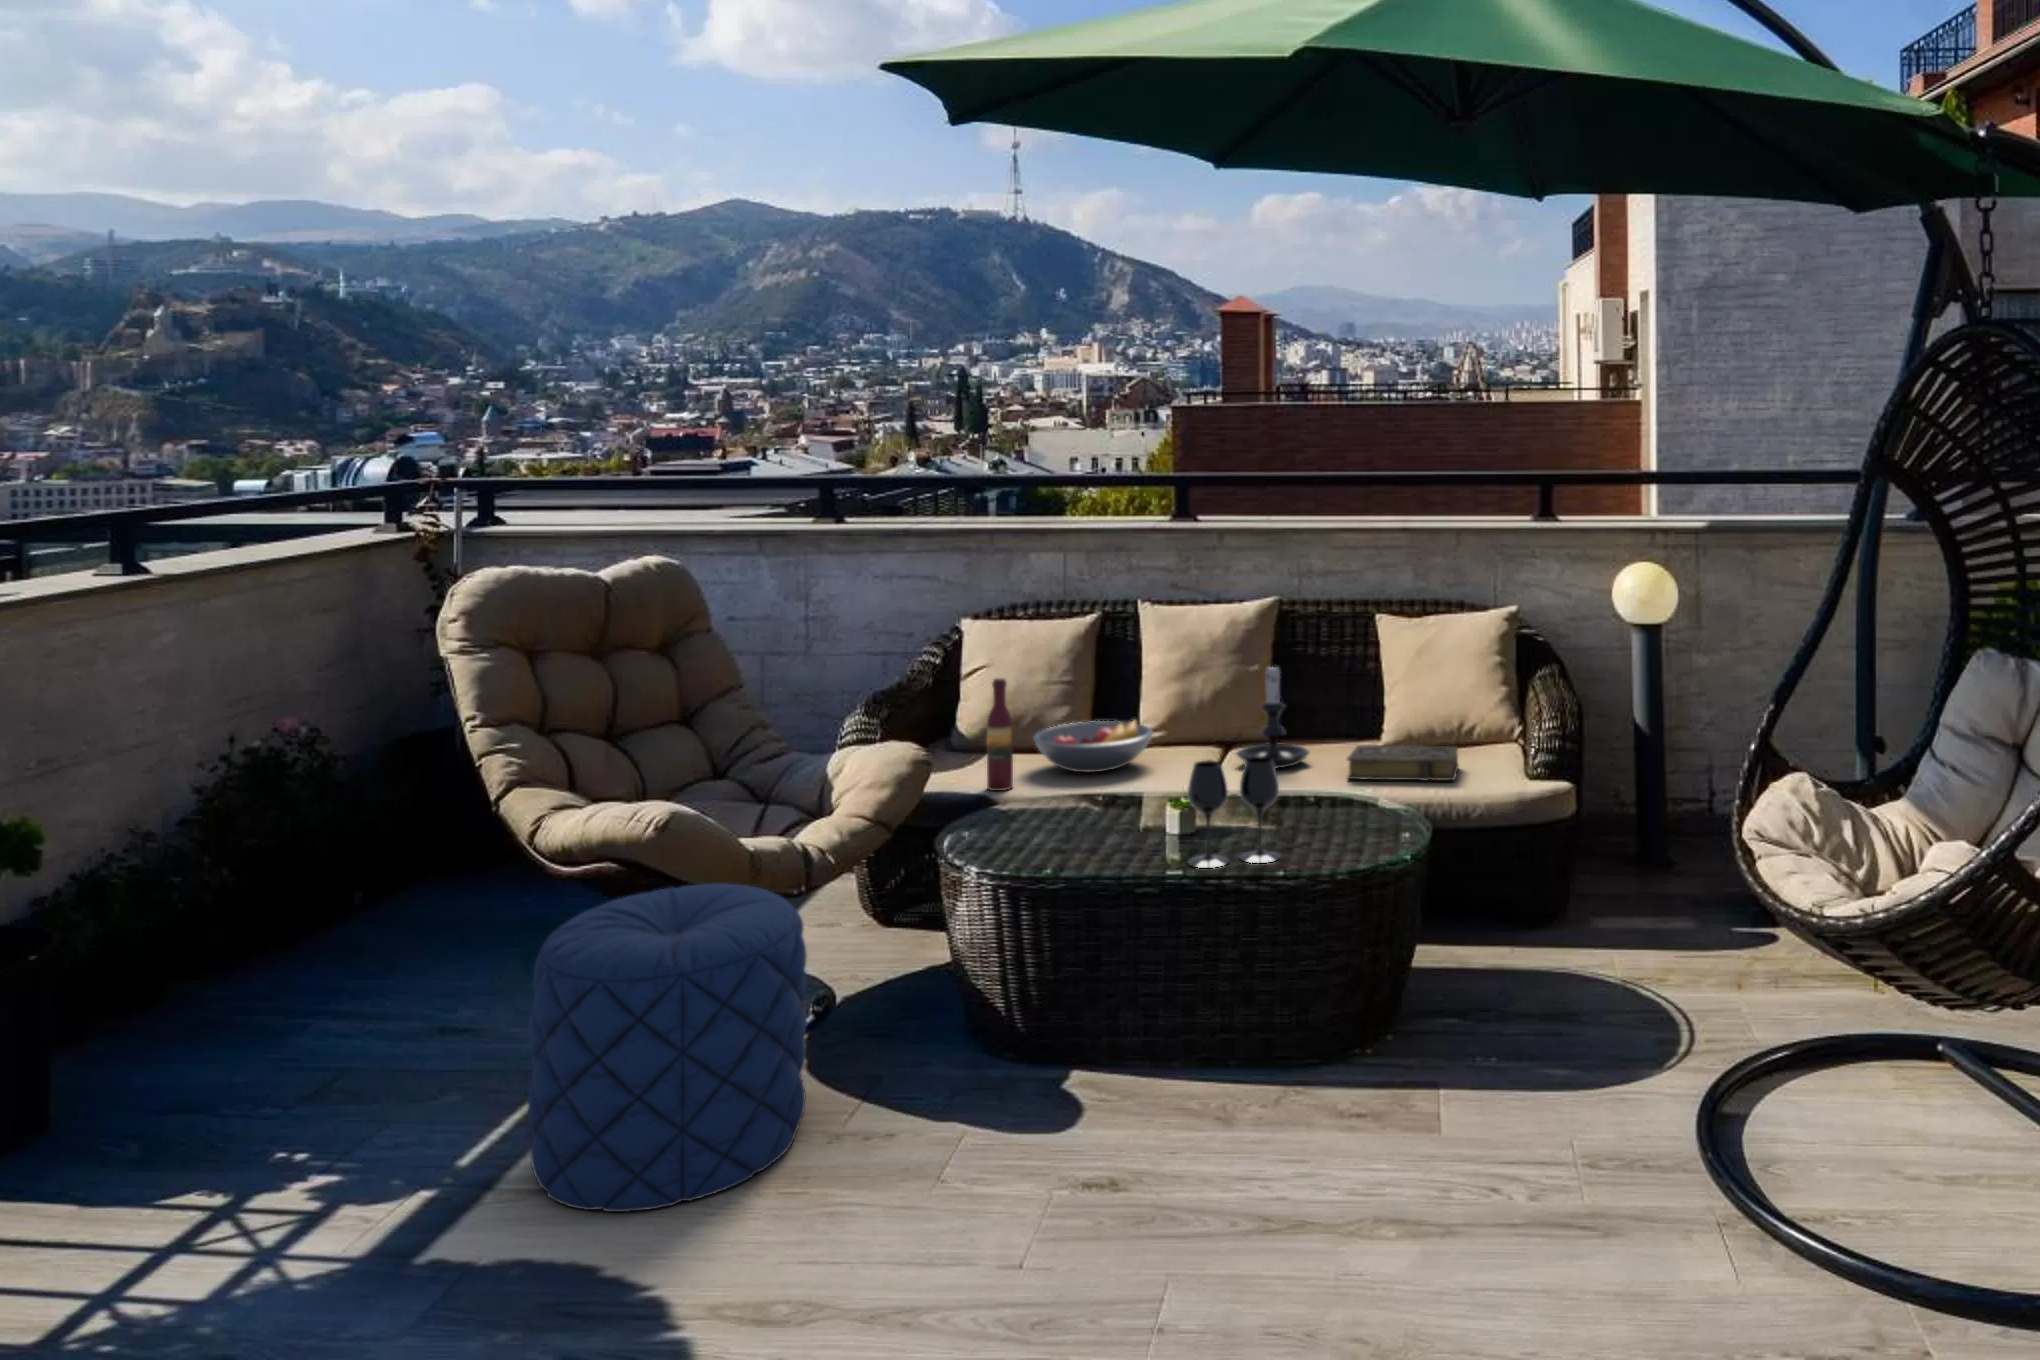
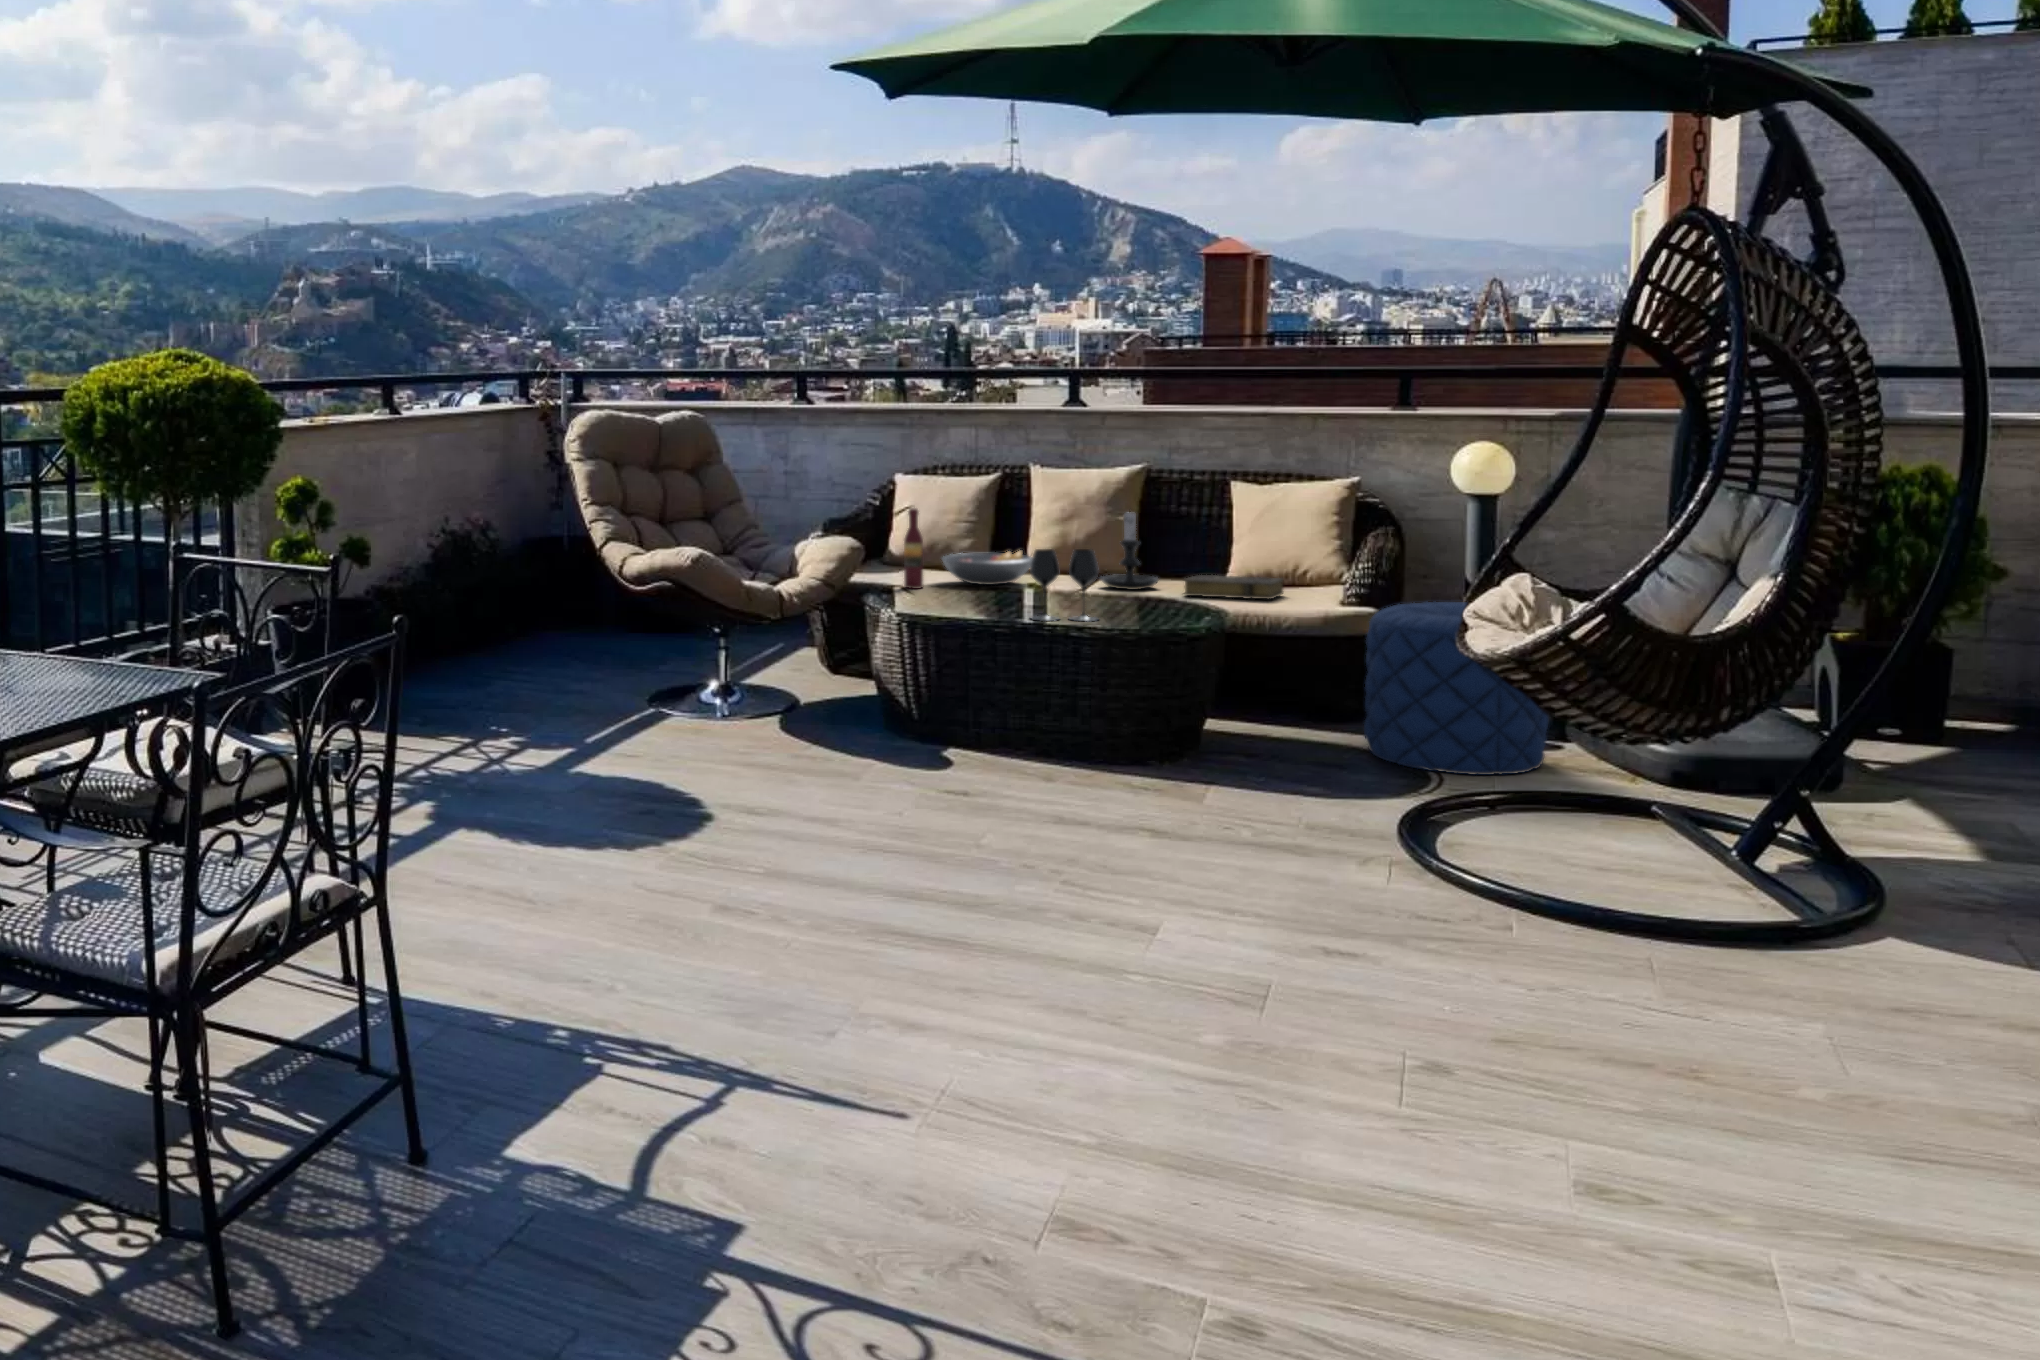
pouf: present [528,883,807,1212] -> present [1364,602,1548,775]

